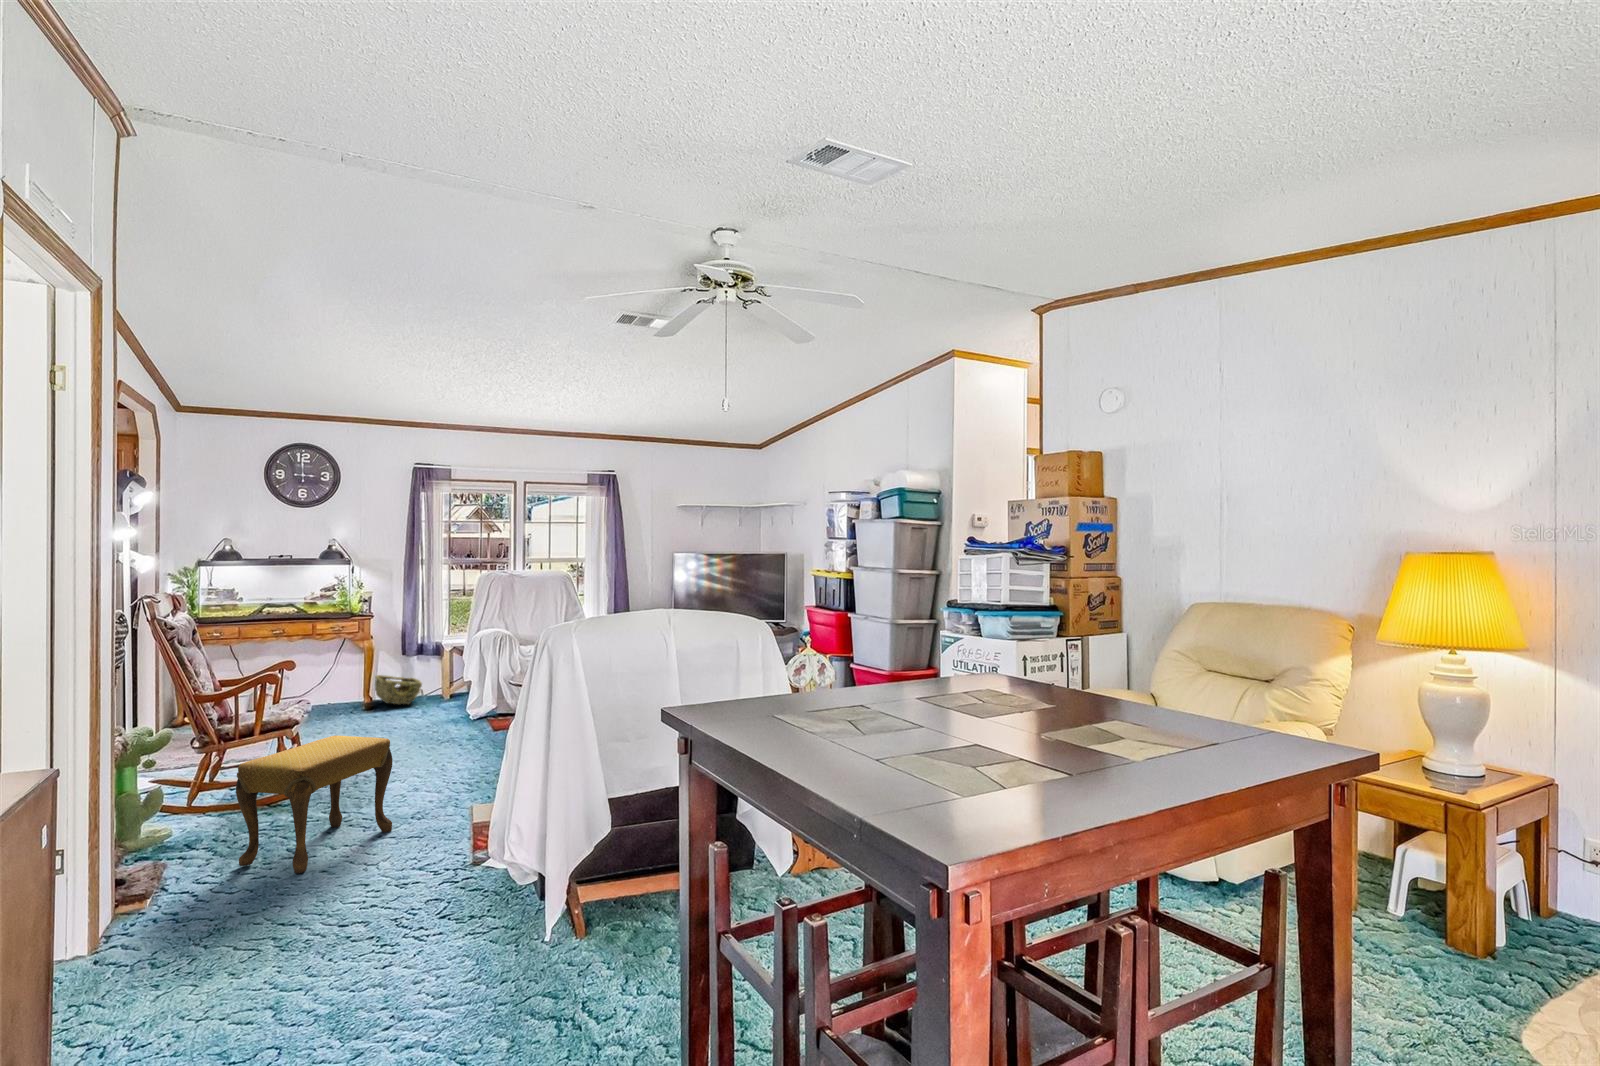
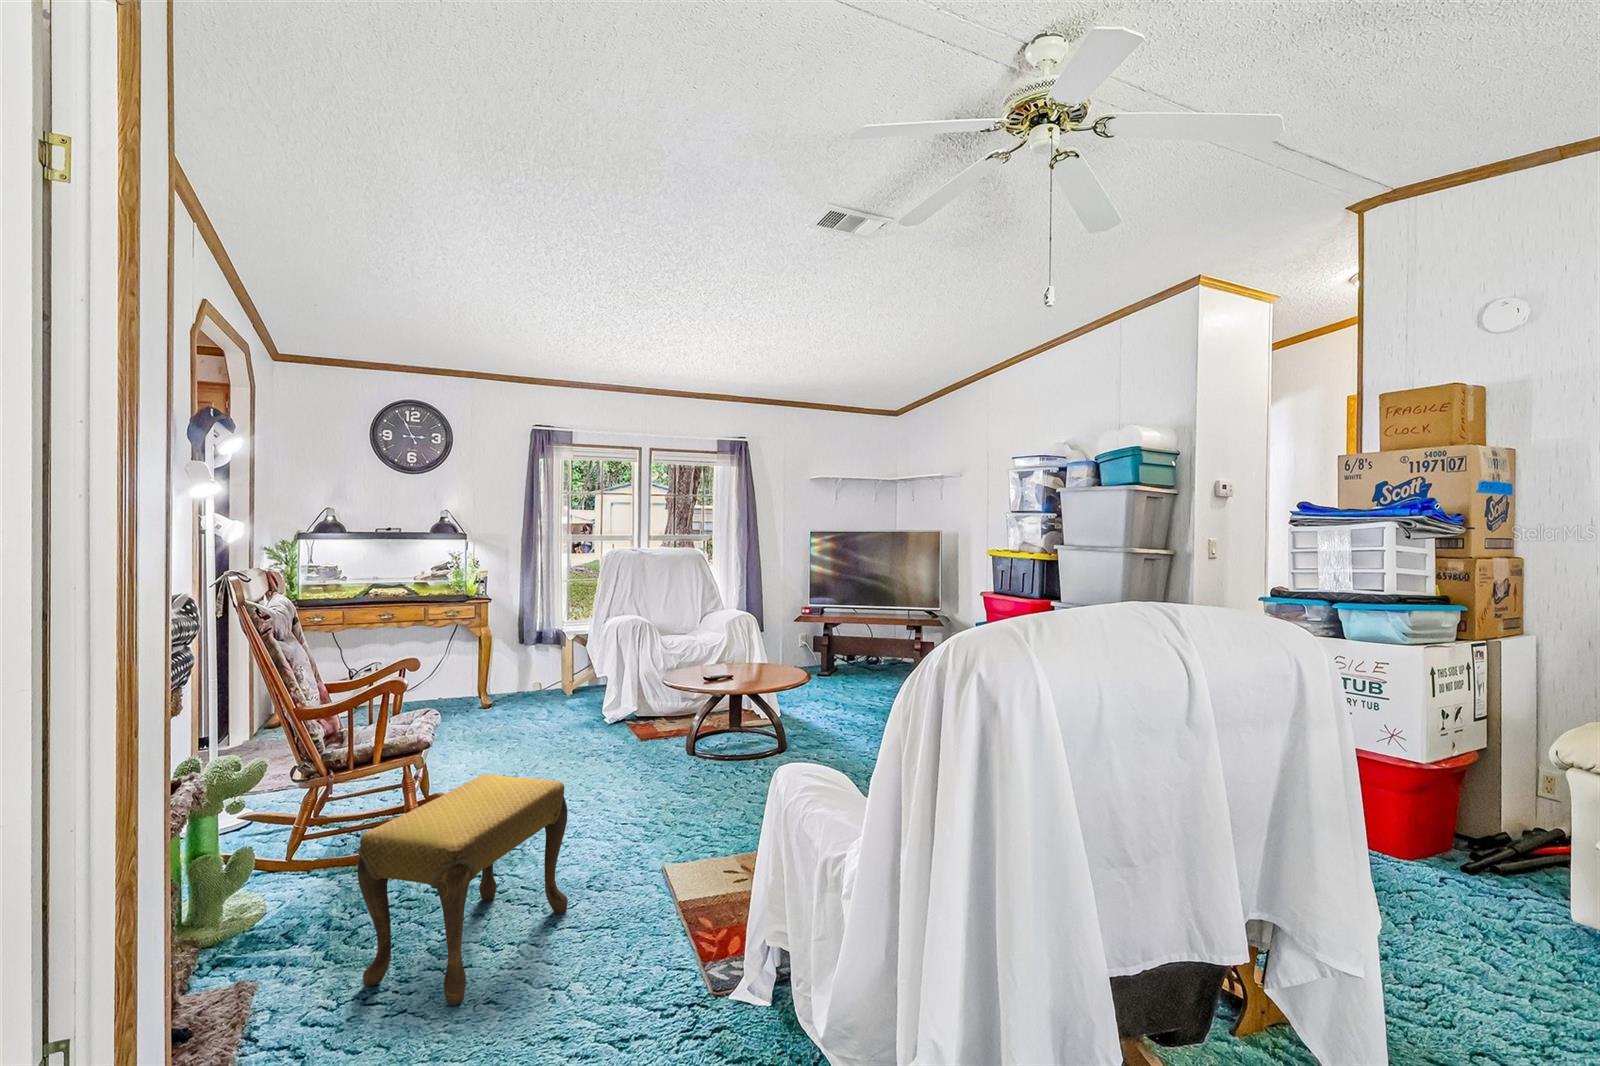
woven basket: present [375,675,422,705] -> none [491,663,544,698]

